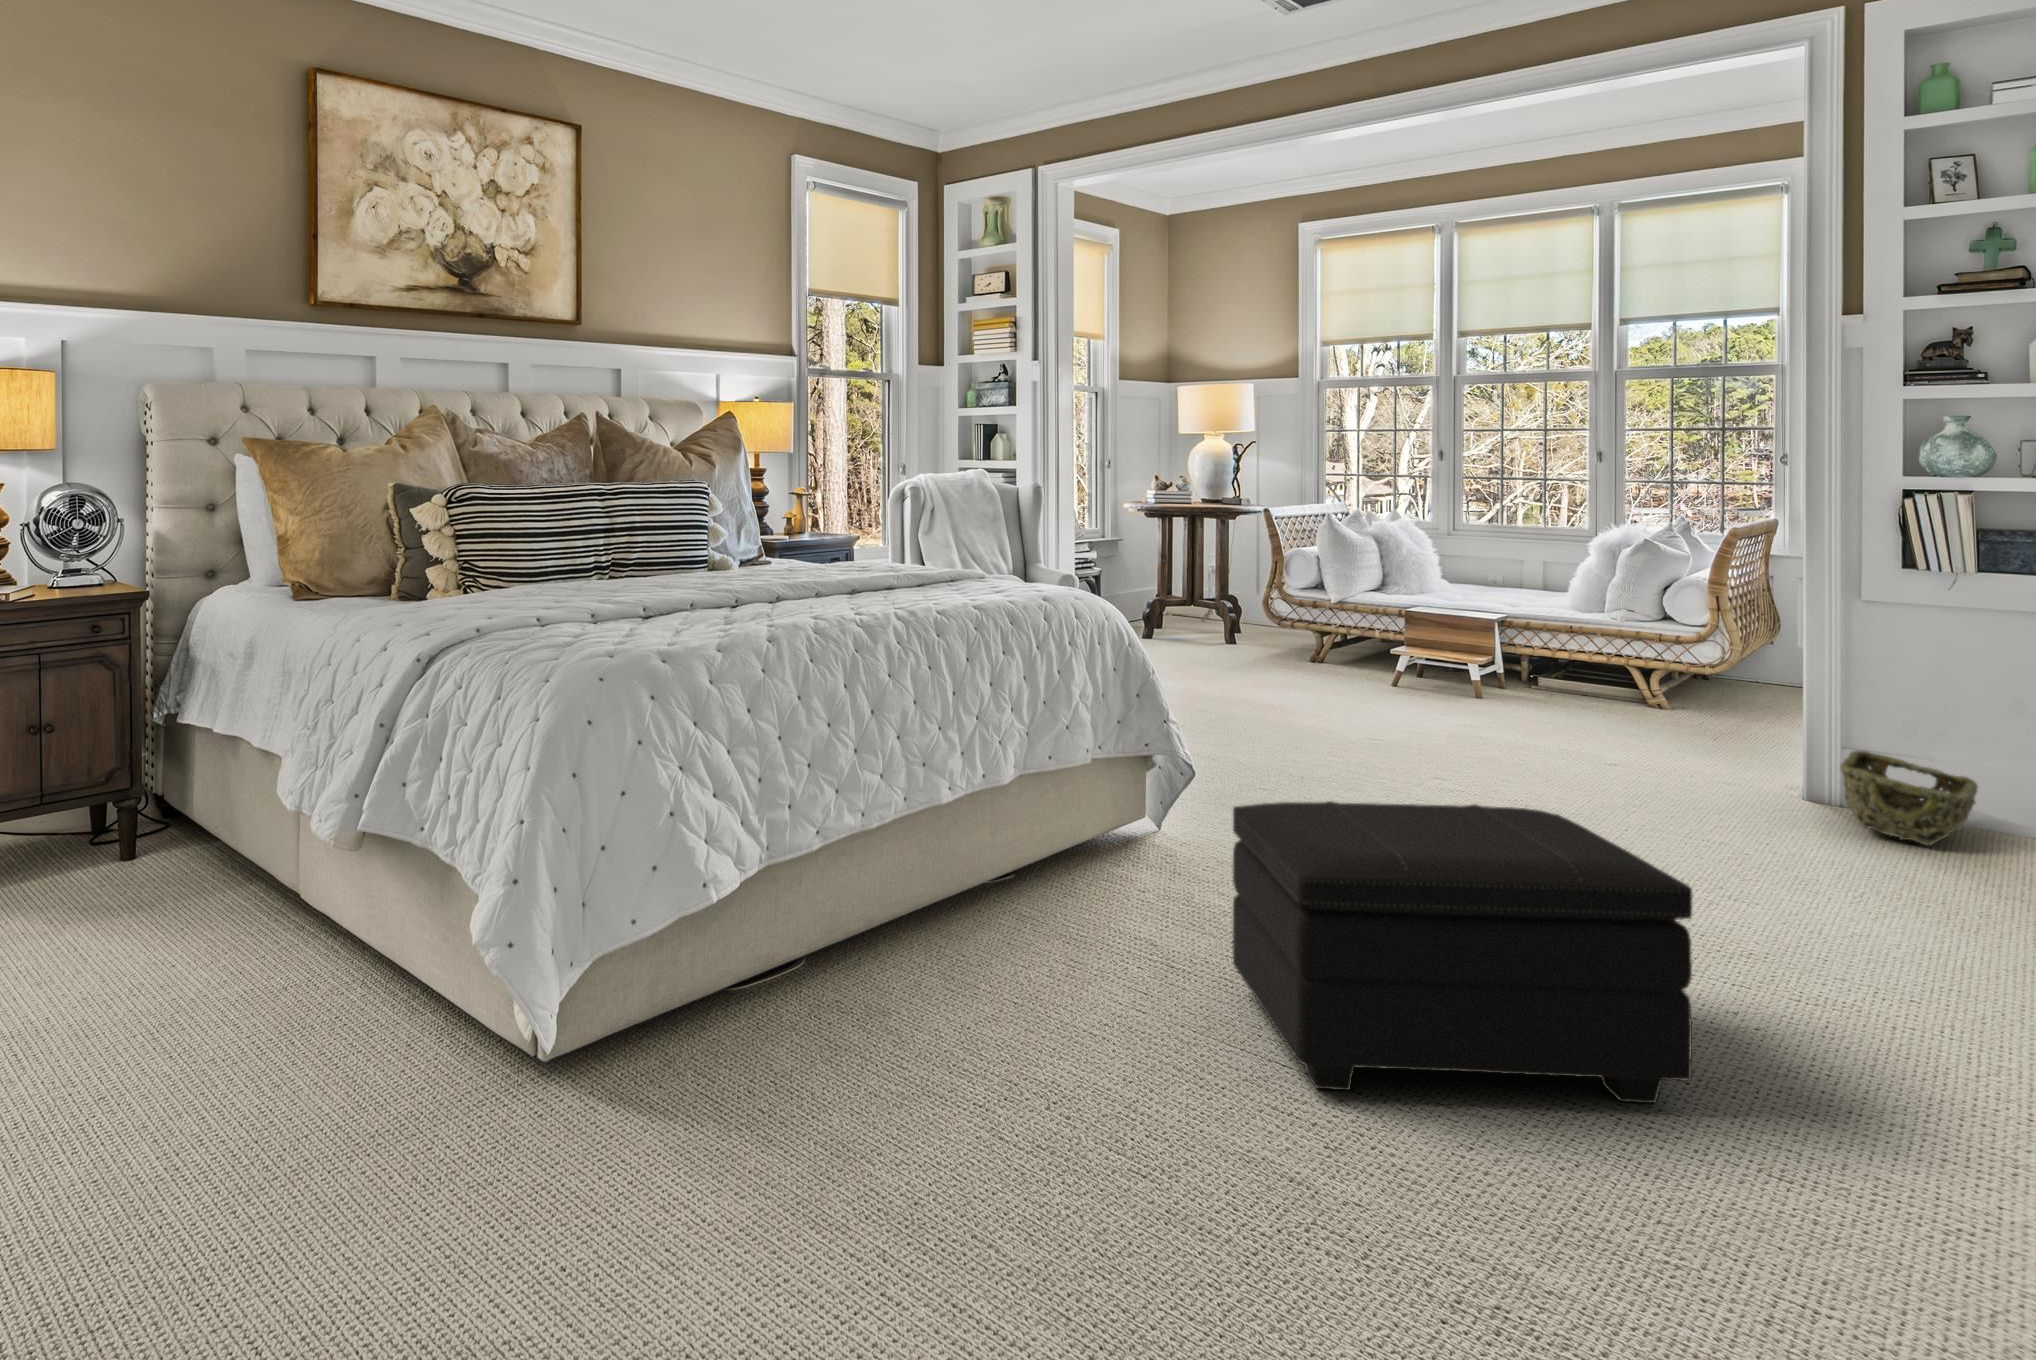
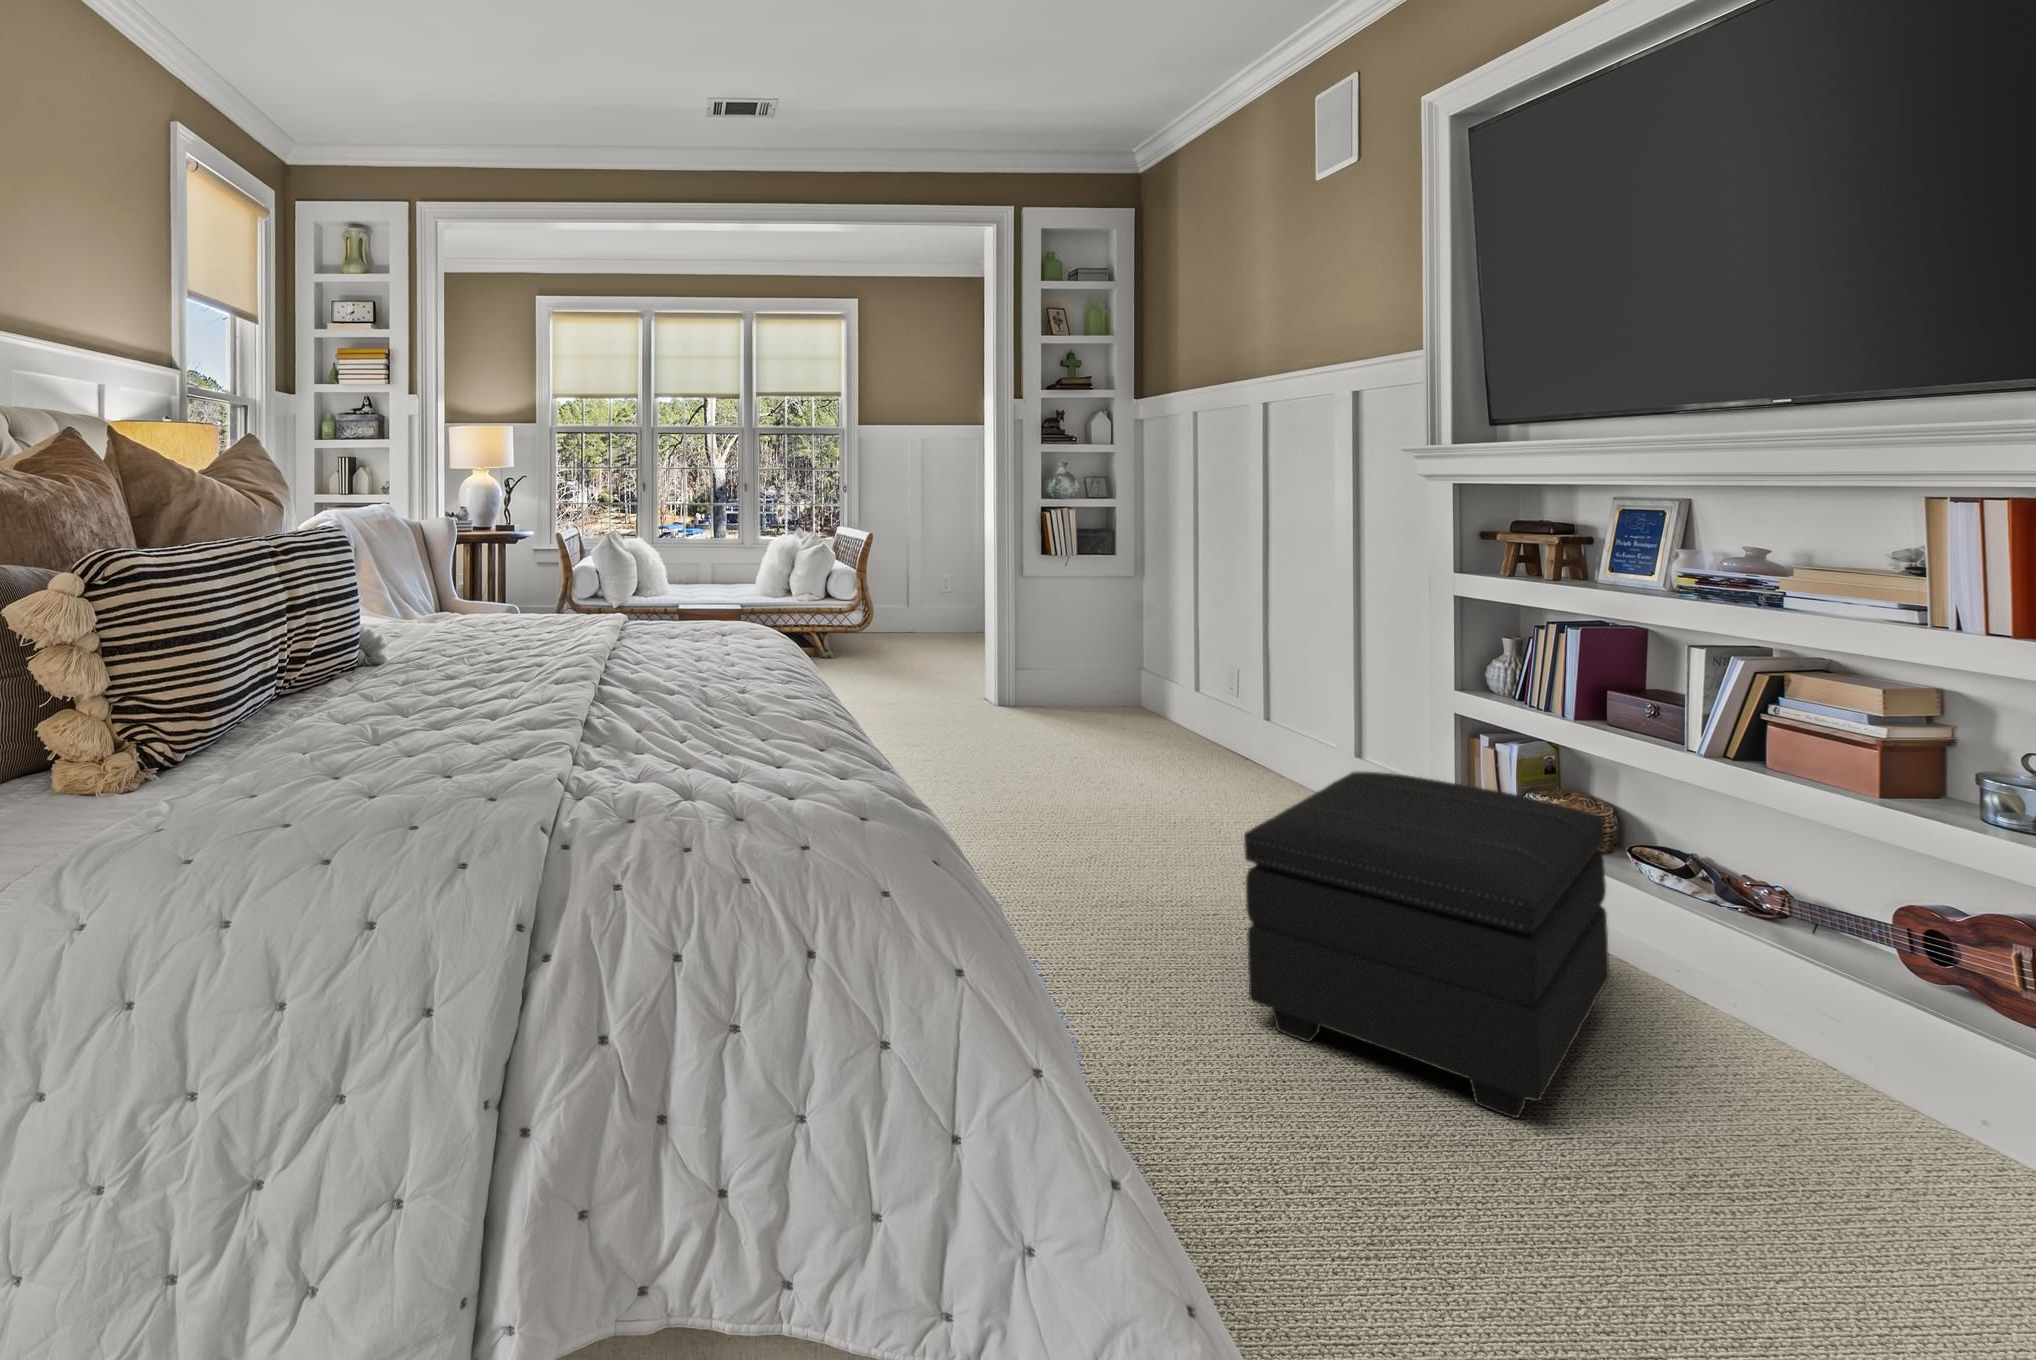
woven basket: present [1840,750,1978,846] -> none [1100,676,1198,734]

